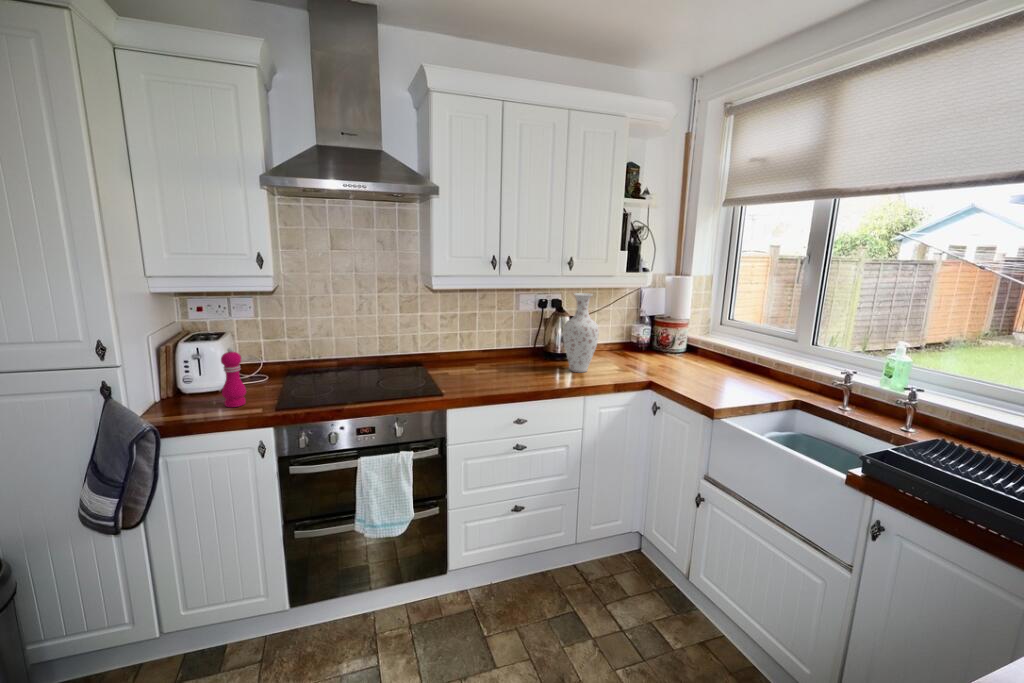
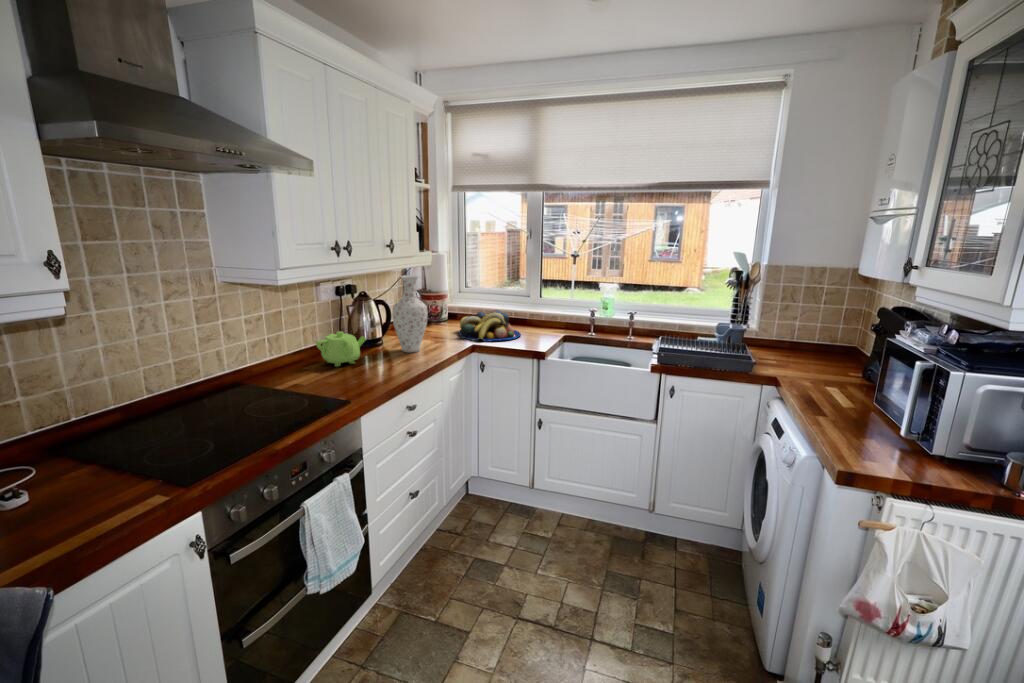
teapot: none [484,338,531,369] -> present [316,332,366,367]
fruit bowl: none [652,346,737,385] -> present [459,310,521,342]
pepper mill: present [221,348,246,407] -> none [54,419,110,521]

